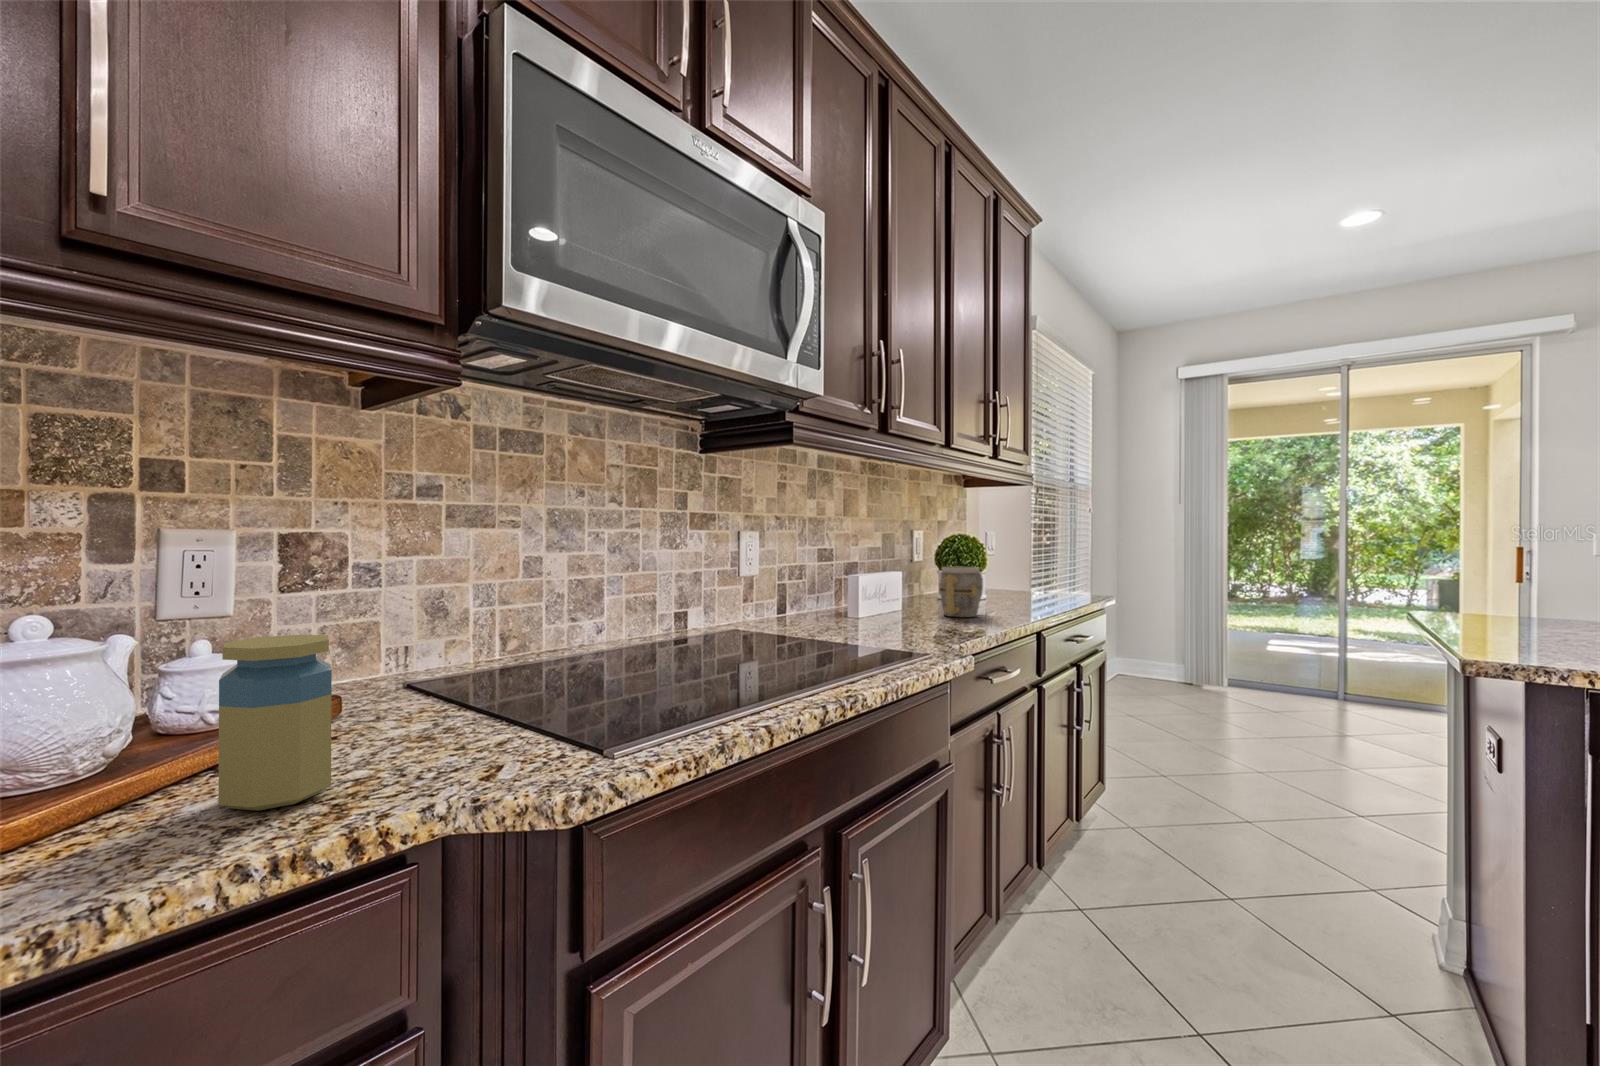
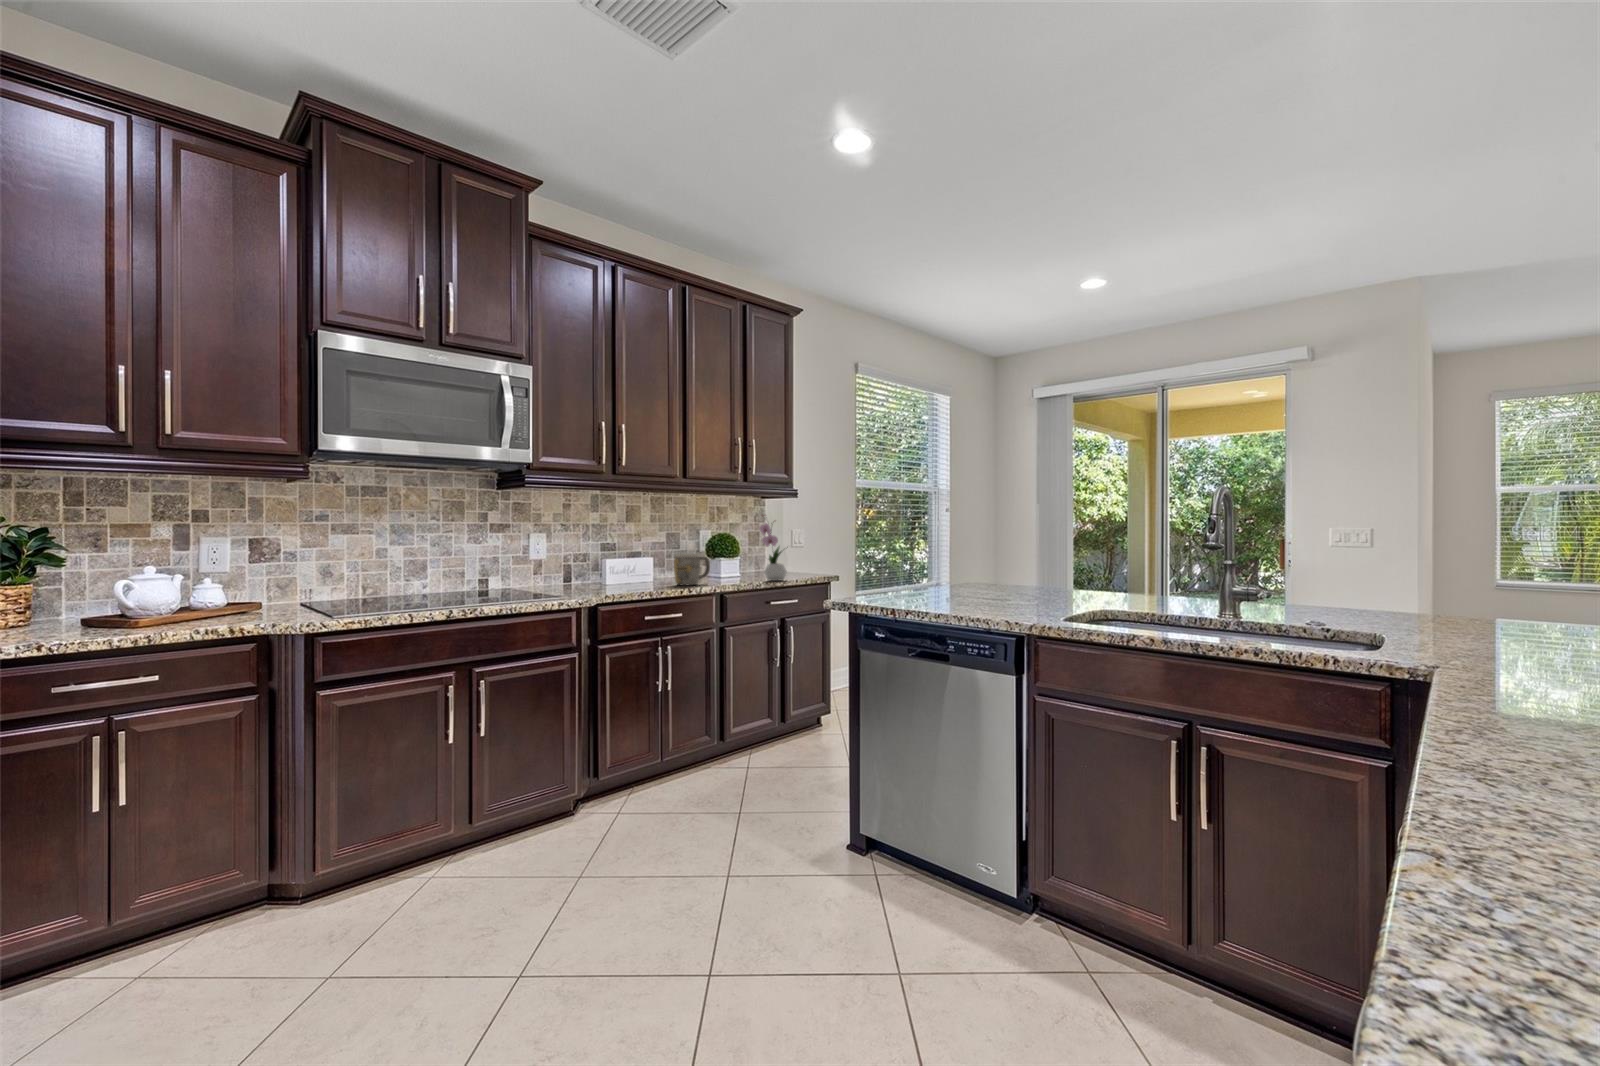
flower arrangement: none [1027,508,1065,607] -> present [759,523,787,581]
jar: present [218,635,332,811] -> none [197,572,236,623]

